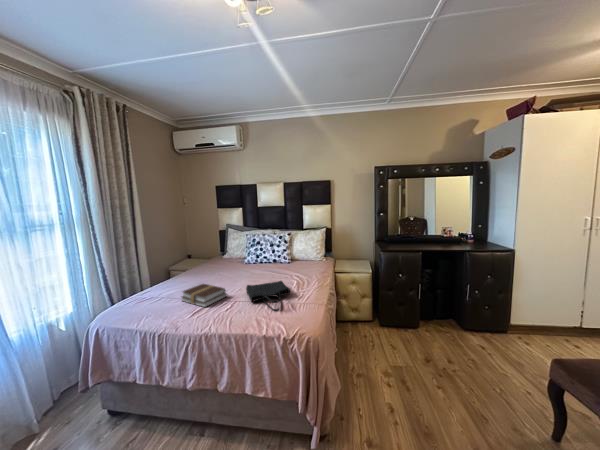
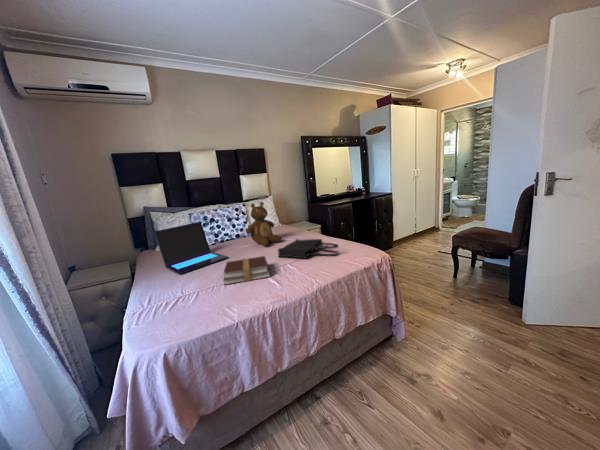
teddy bear: none [258,236,290,279] -> present [246,202,282,246]
laptop: none [189,244,235,282] -> present [154,222,228,274]

